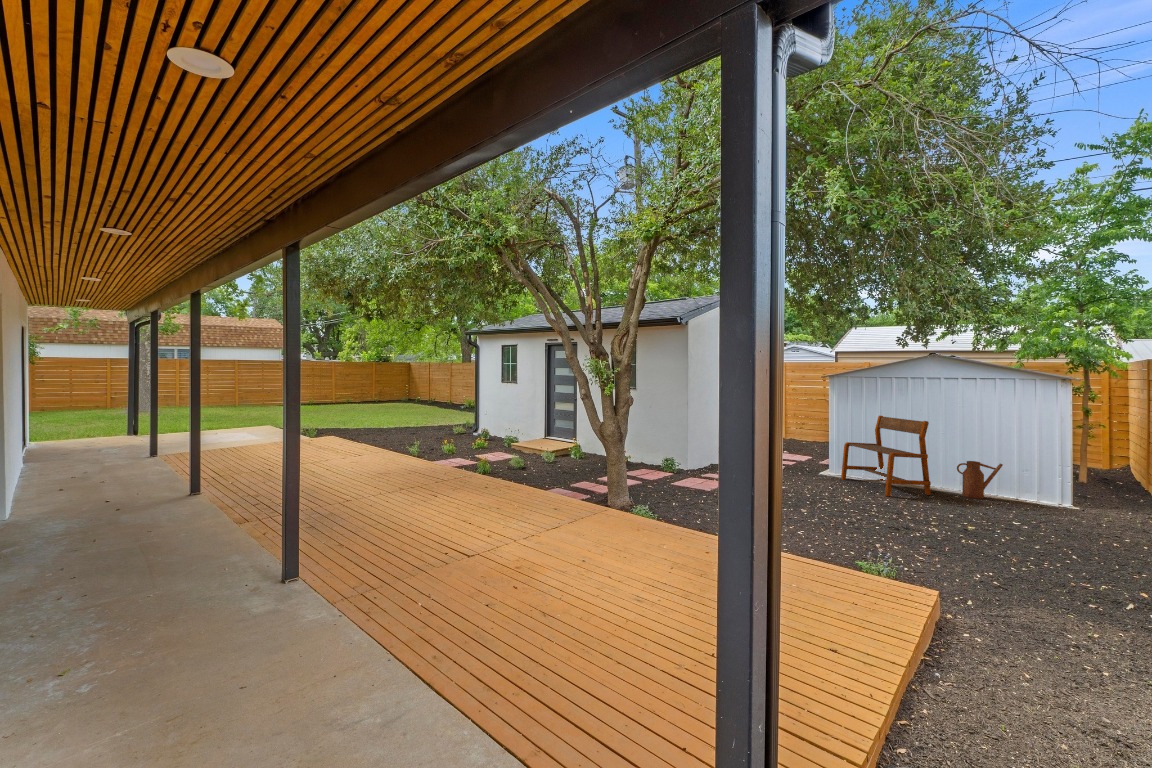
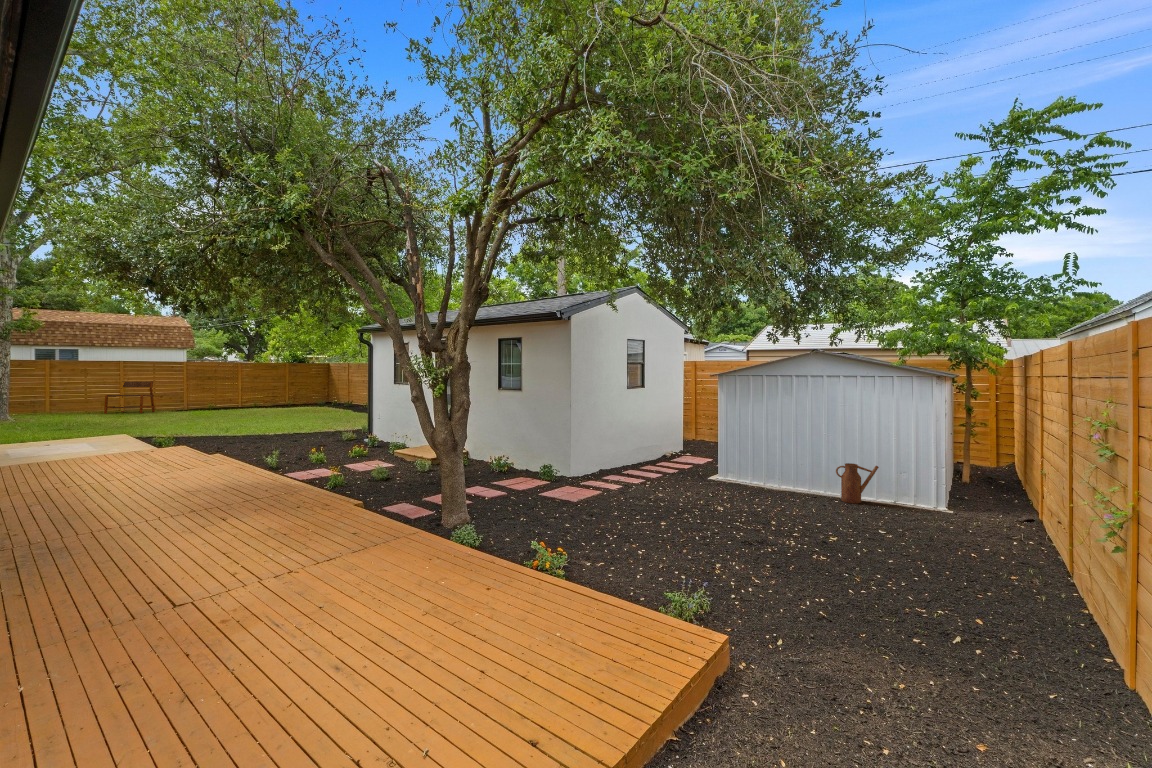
bench: present [841,416,931,496] -> present [104,381,155,414]

